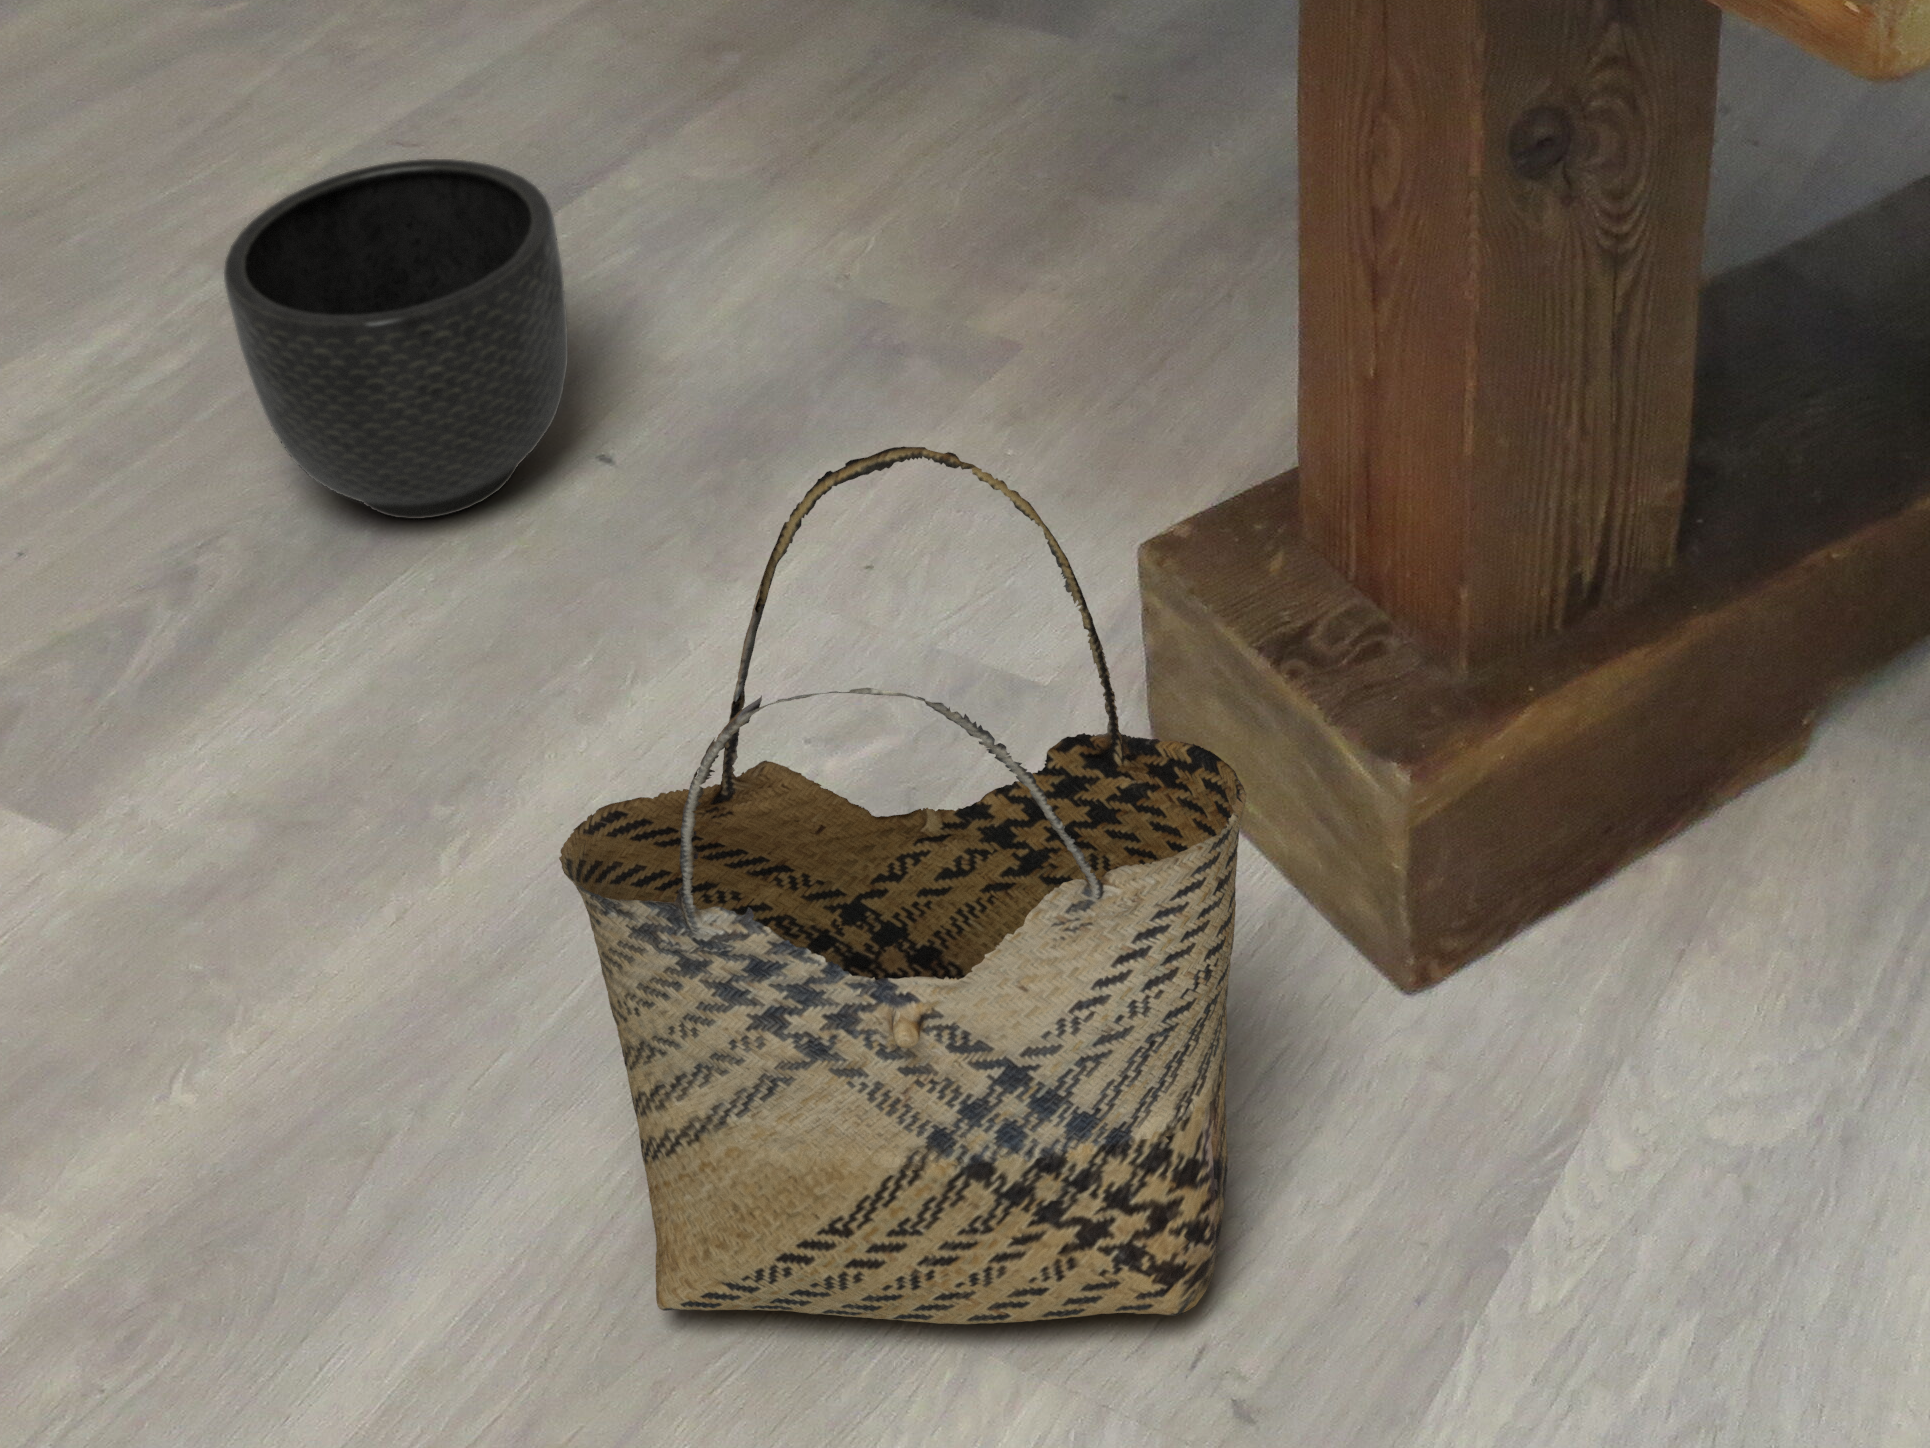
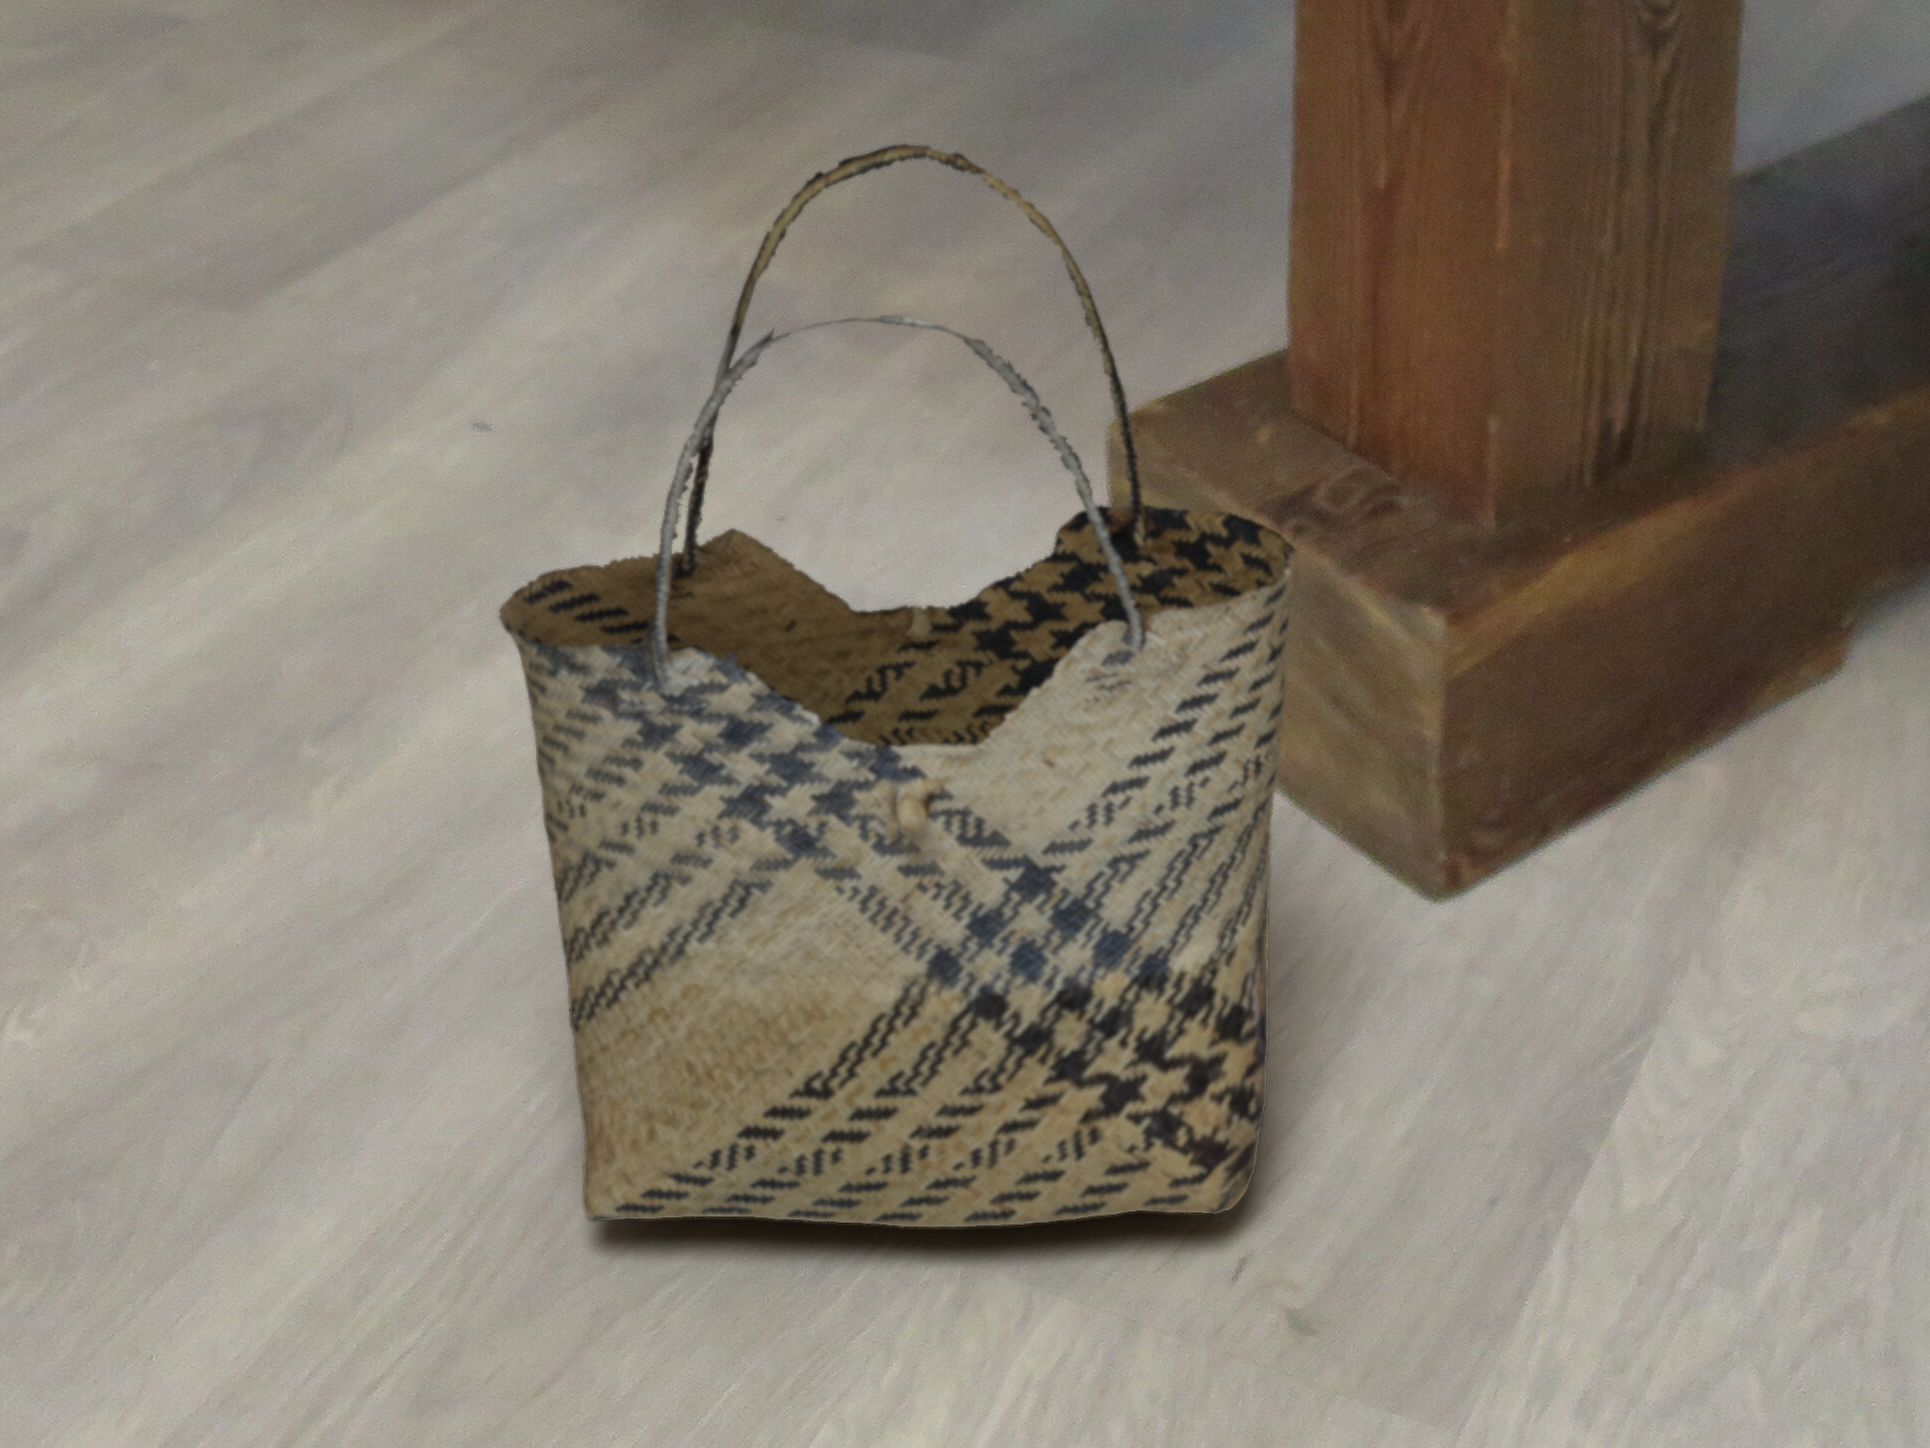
planter: present [224,159,568,519] -> none [66,87,440,479]

